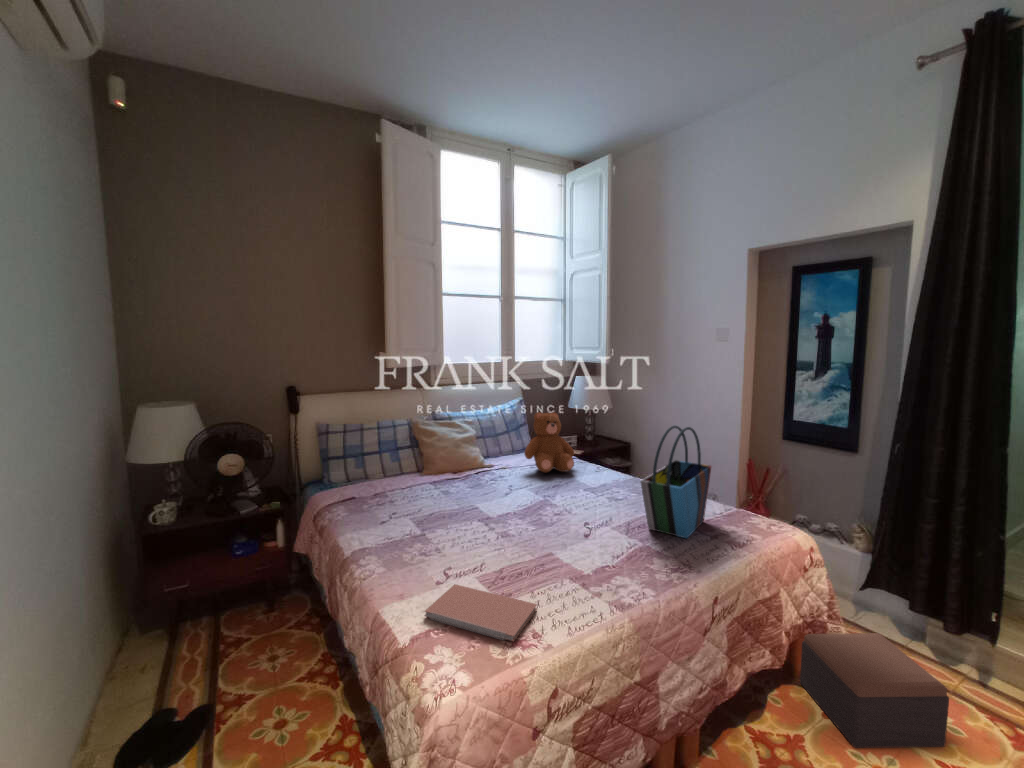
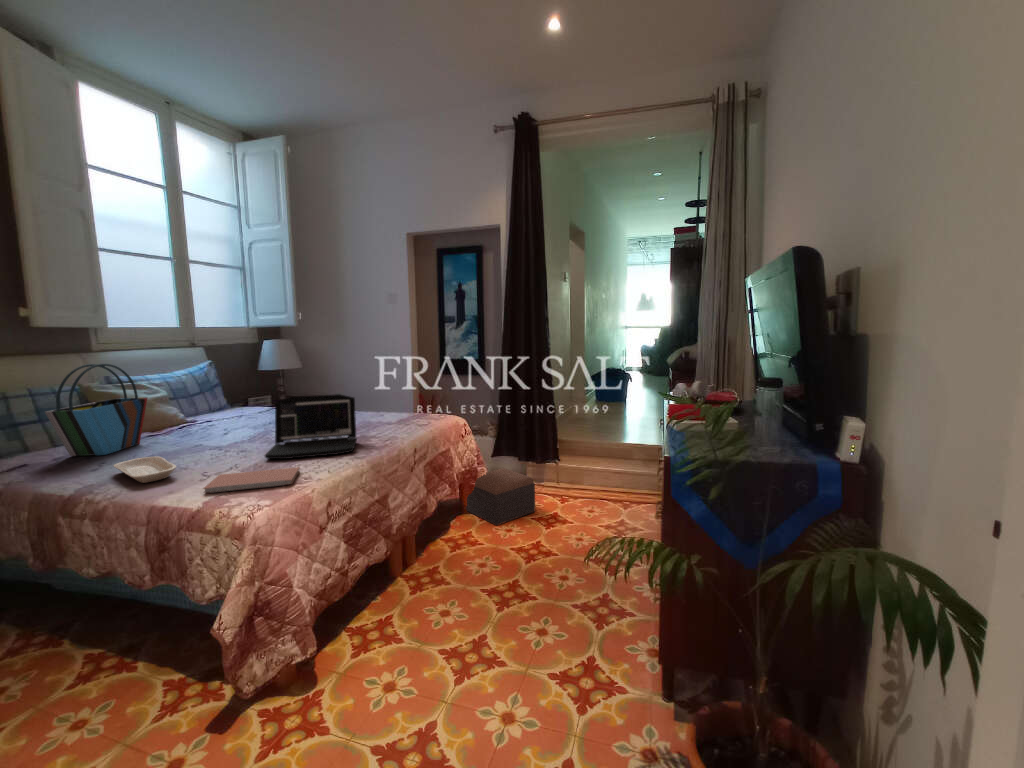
teddy bear: present [524,412,574,473] -> none [232,364,284,418]
tote bag: present [641,426,711,538] -> present [45,364,147,456]
laptop: none [514,482,634,585] -> present [265,394,357,459]
tray: none [385,524,427,568] -> present [114,457,176,483]

